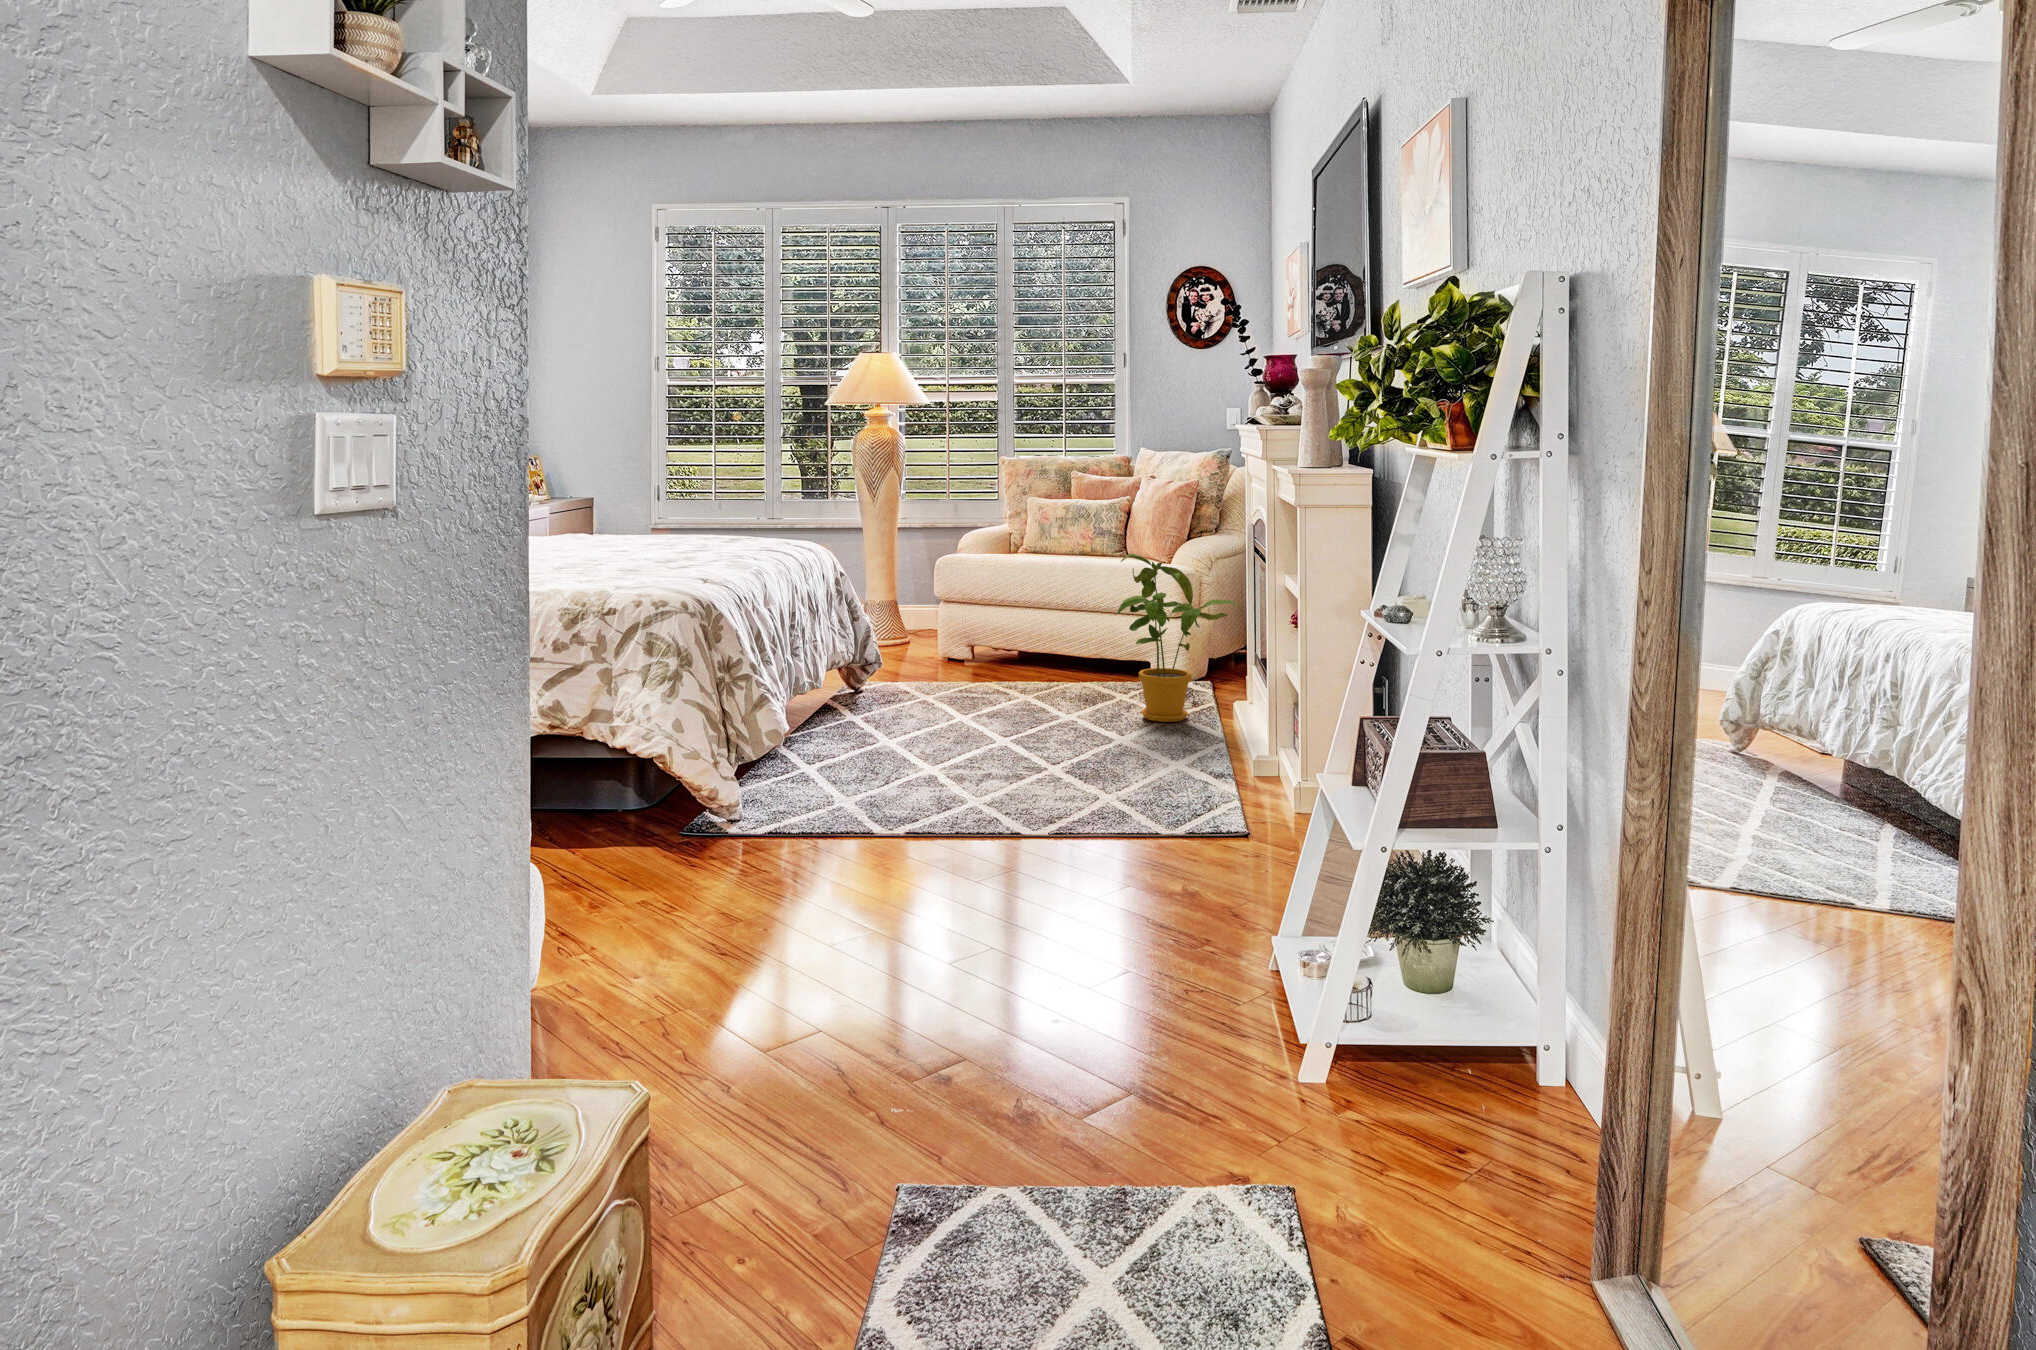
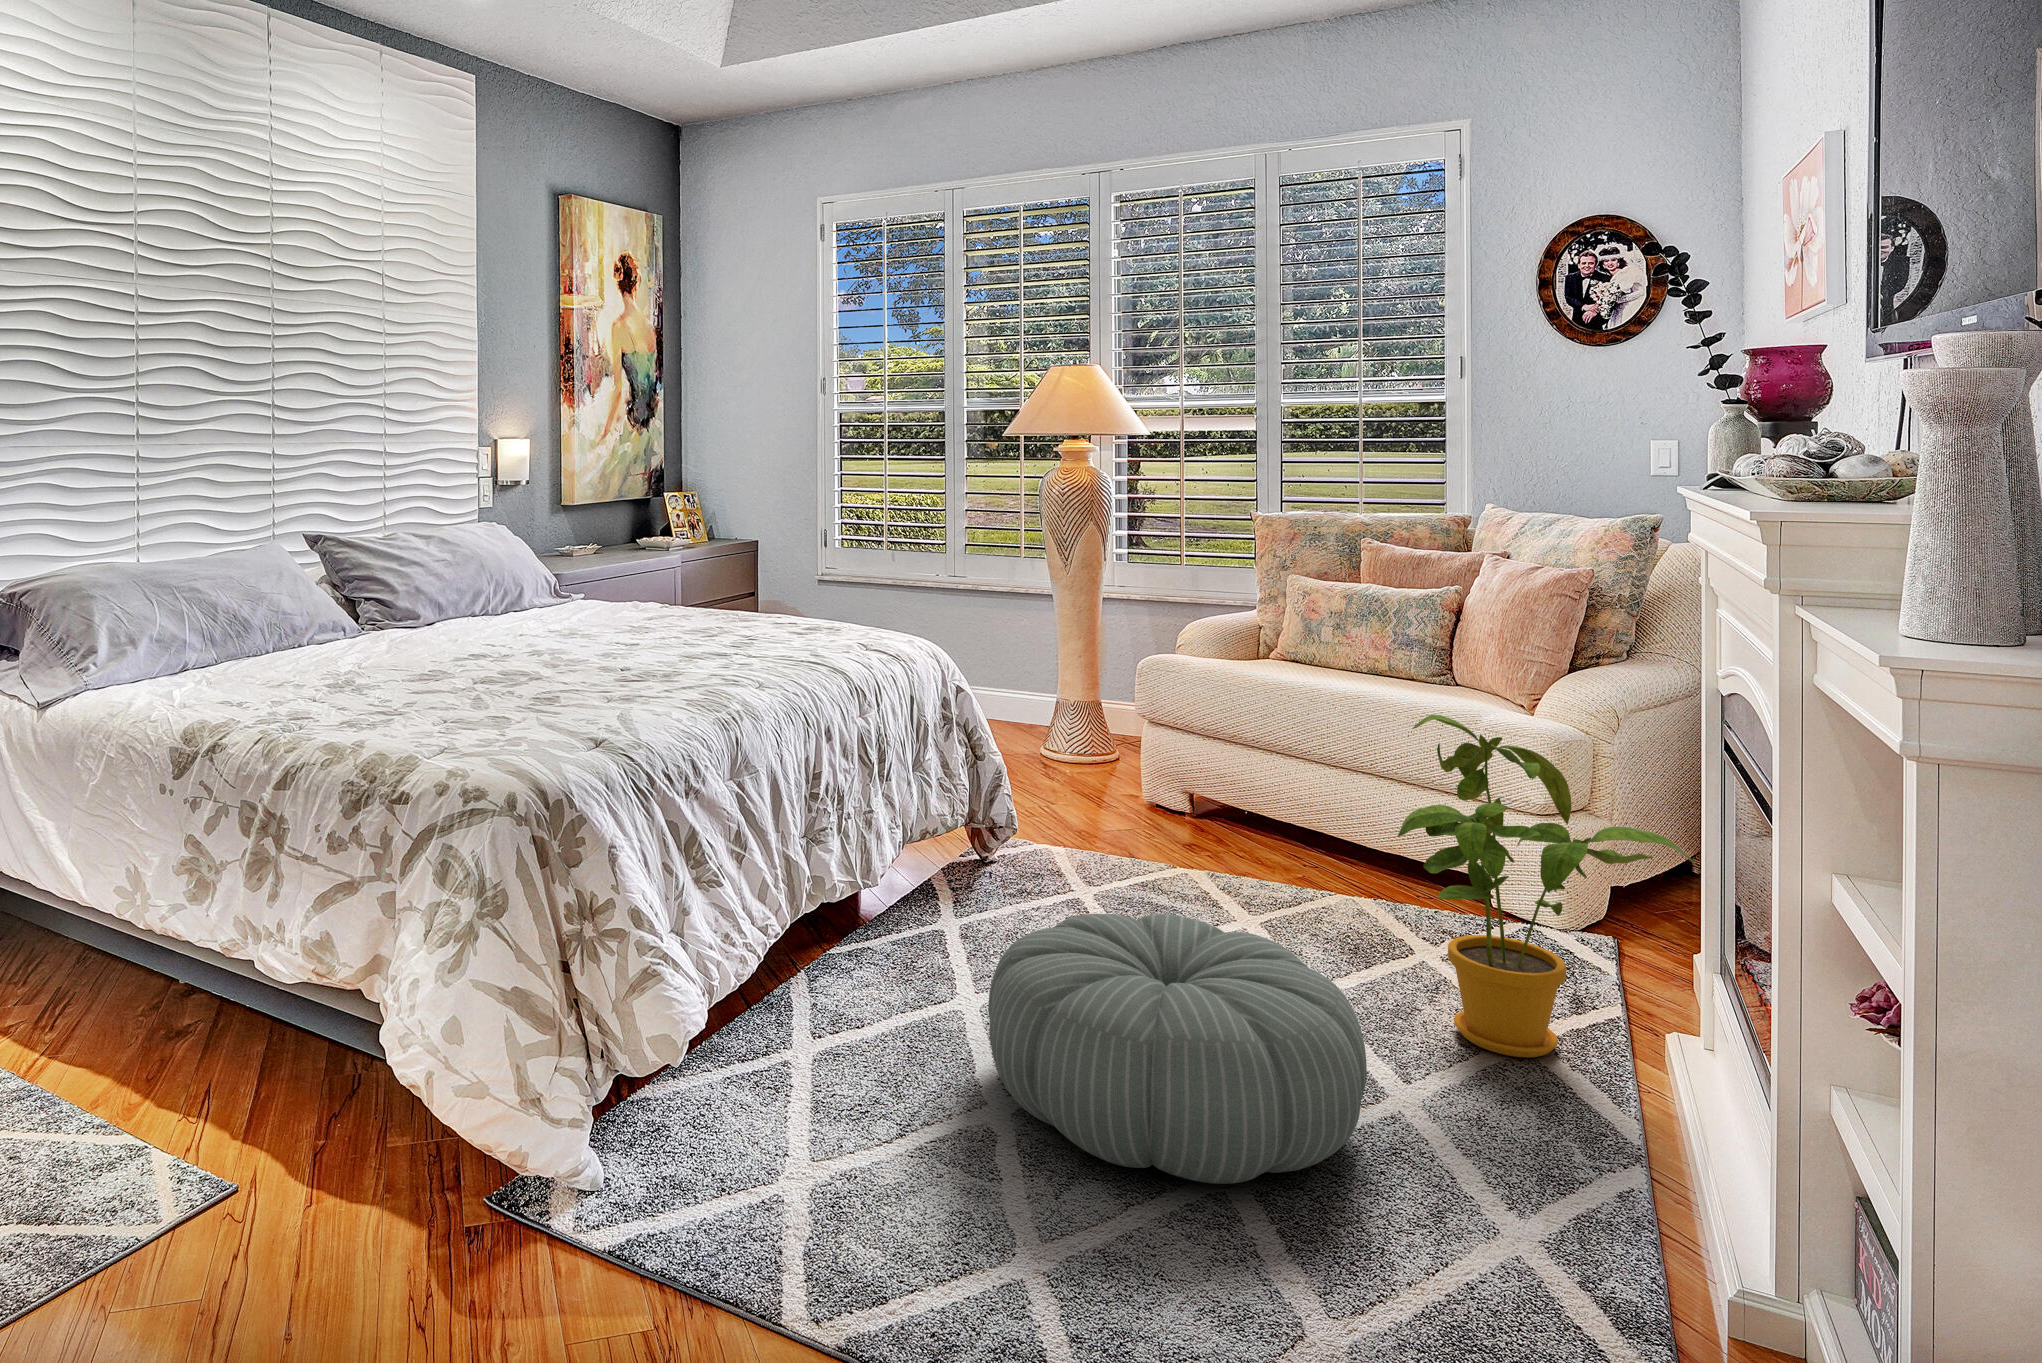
pouf: none [924,666,1113,771] -> present [988,914,1367,1184]

